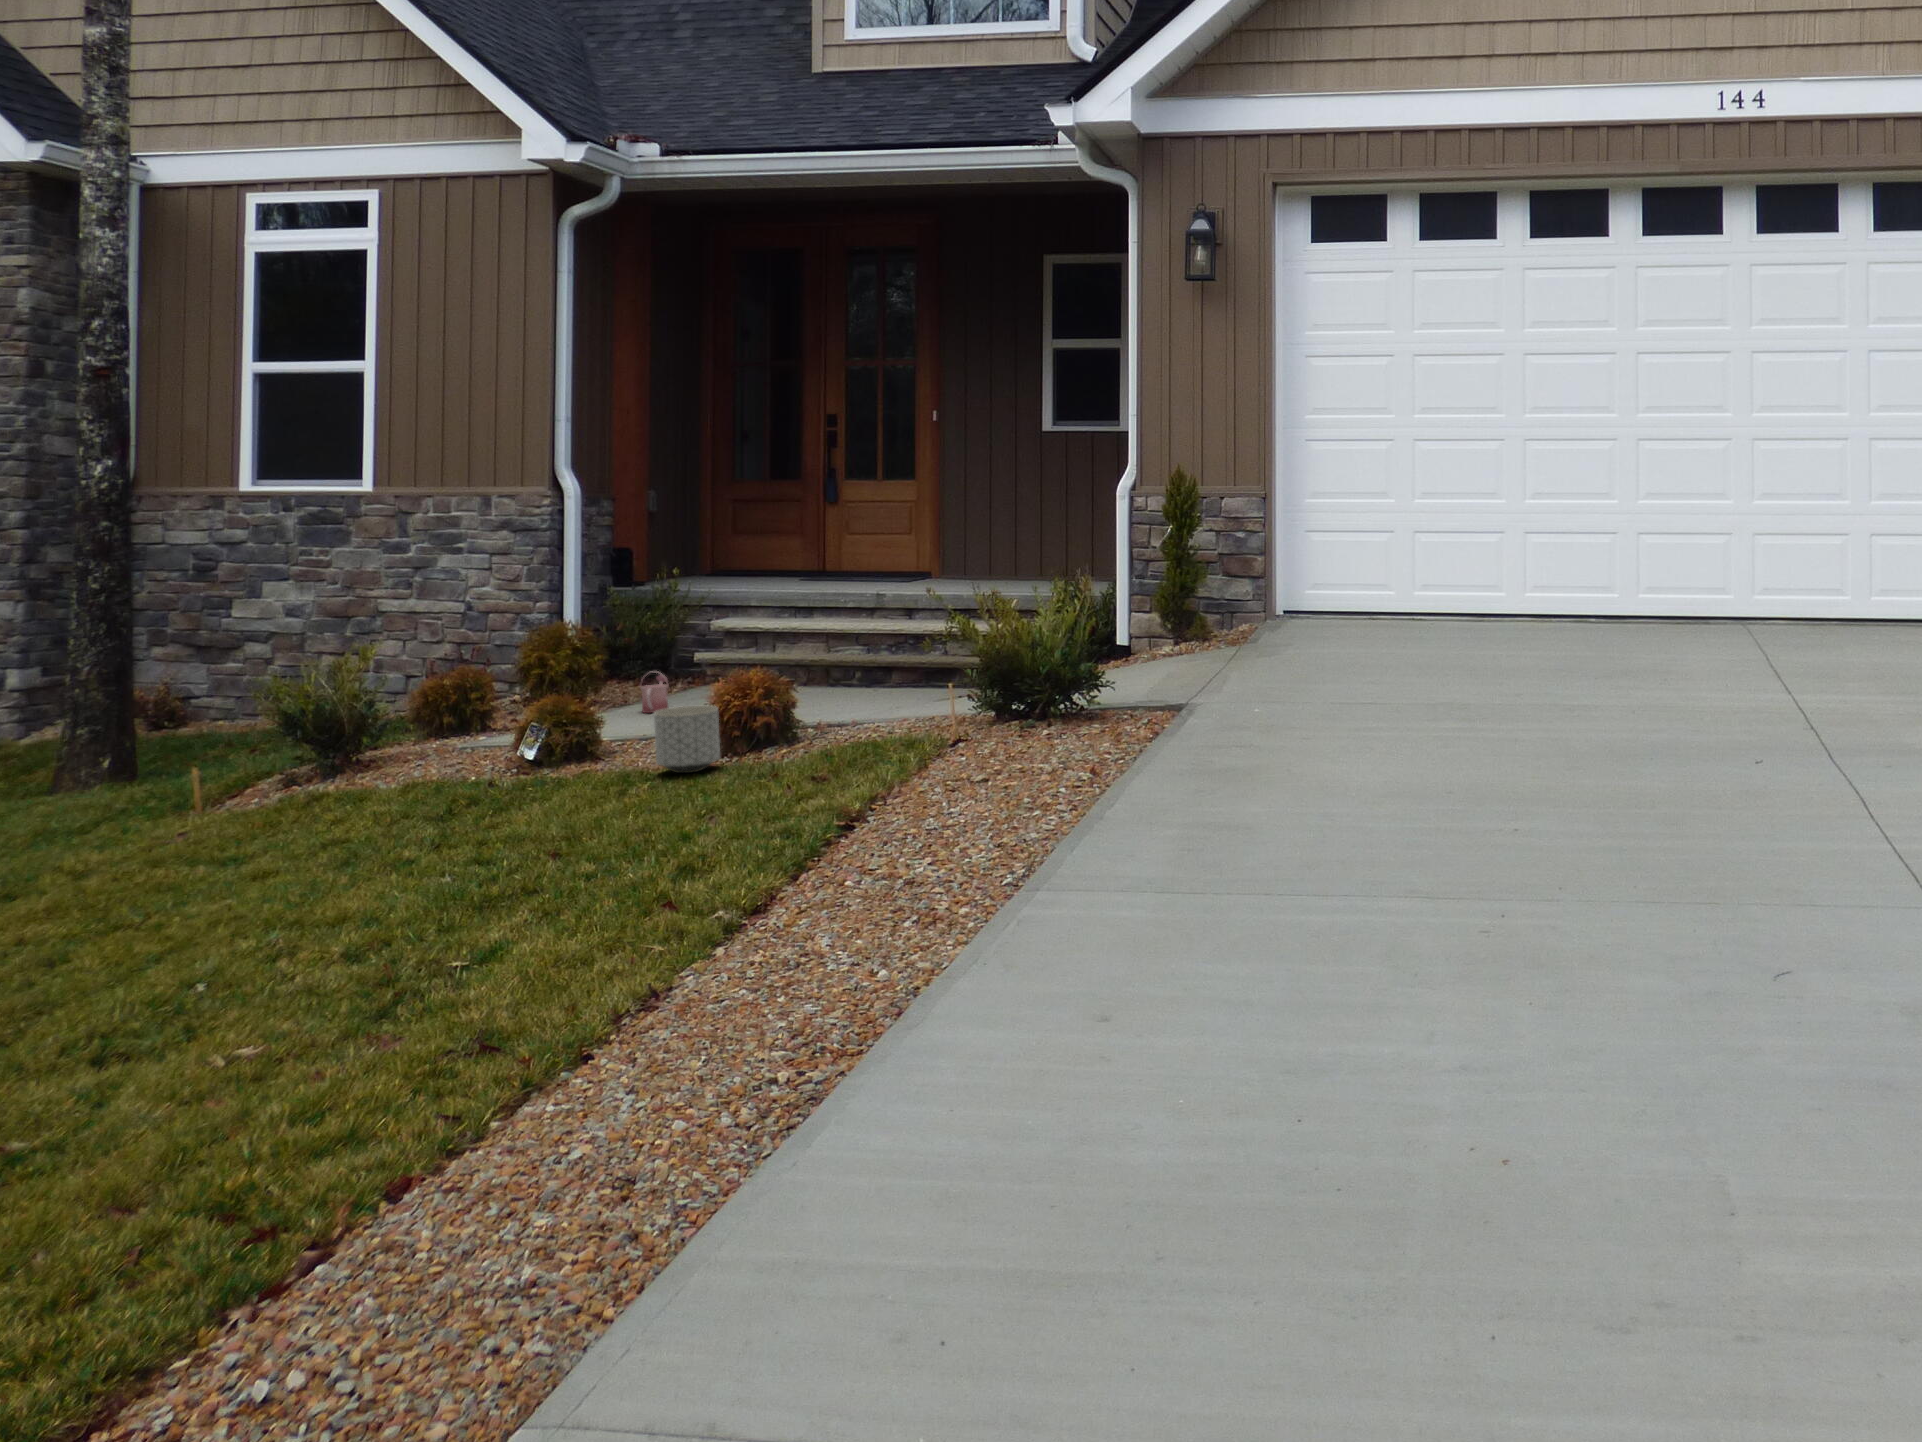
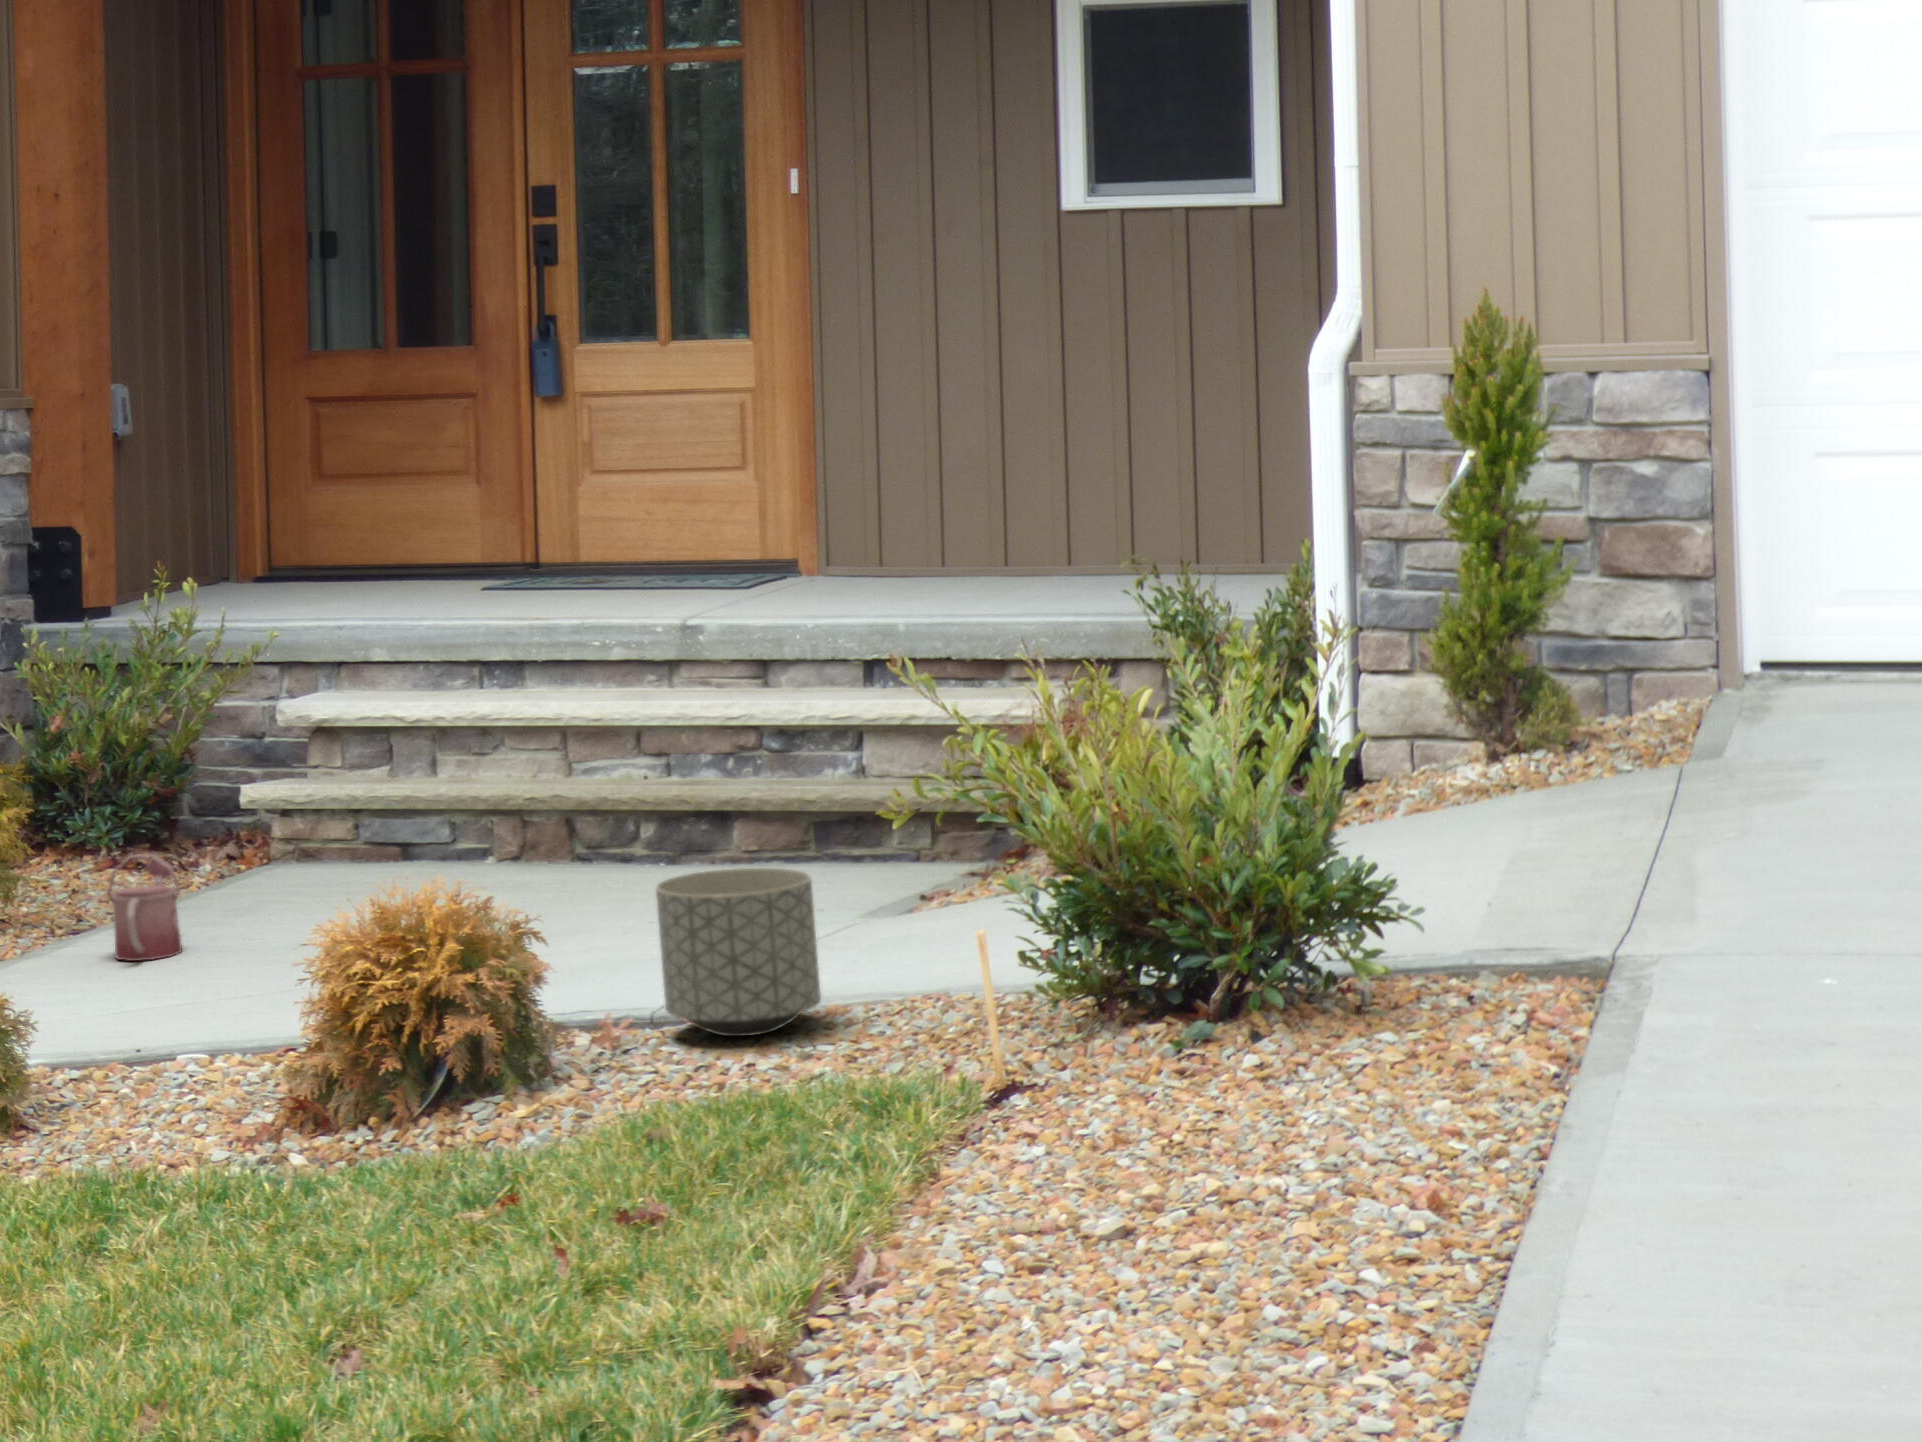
planter: present [654,706,720,773] -> present [656,868,821,1036]

